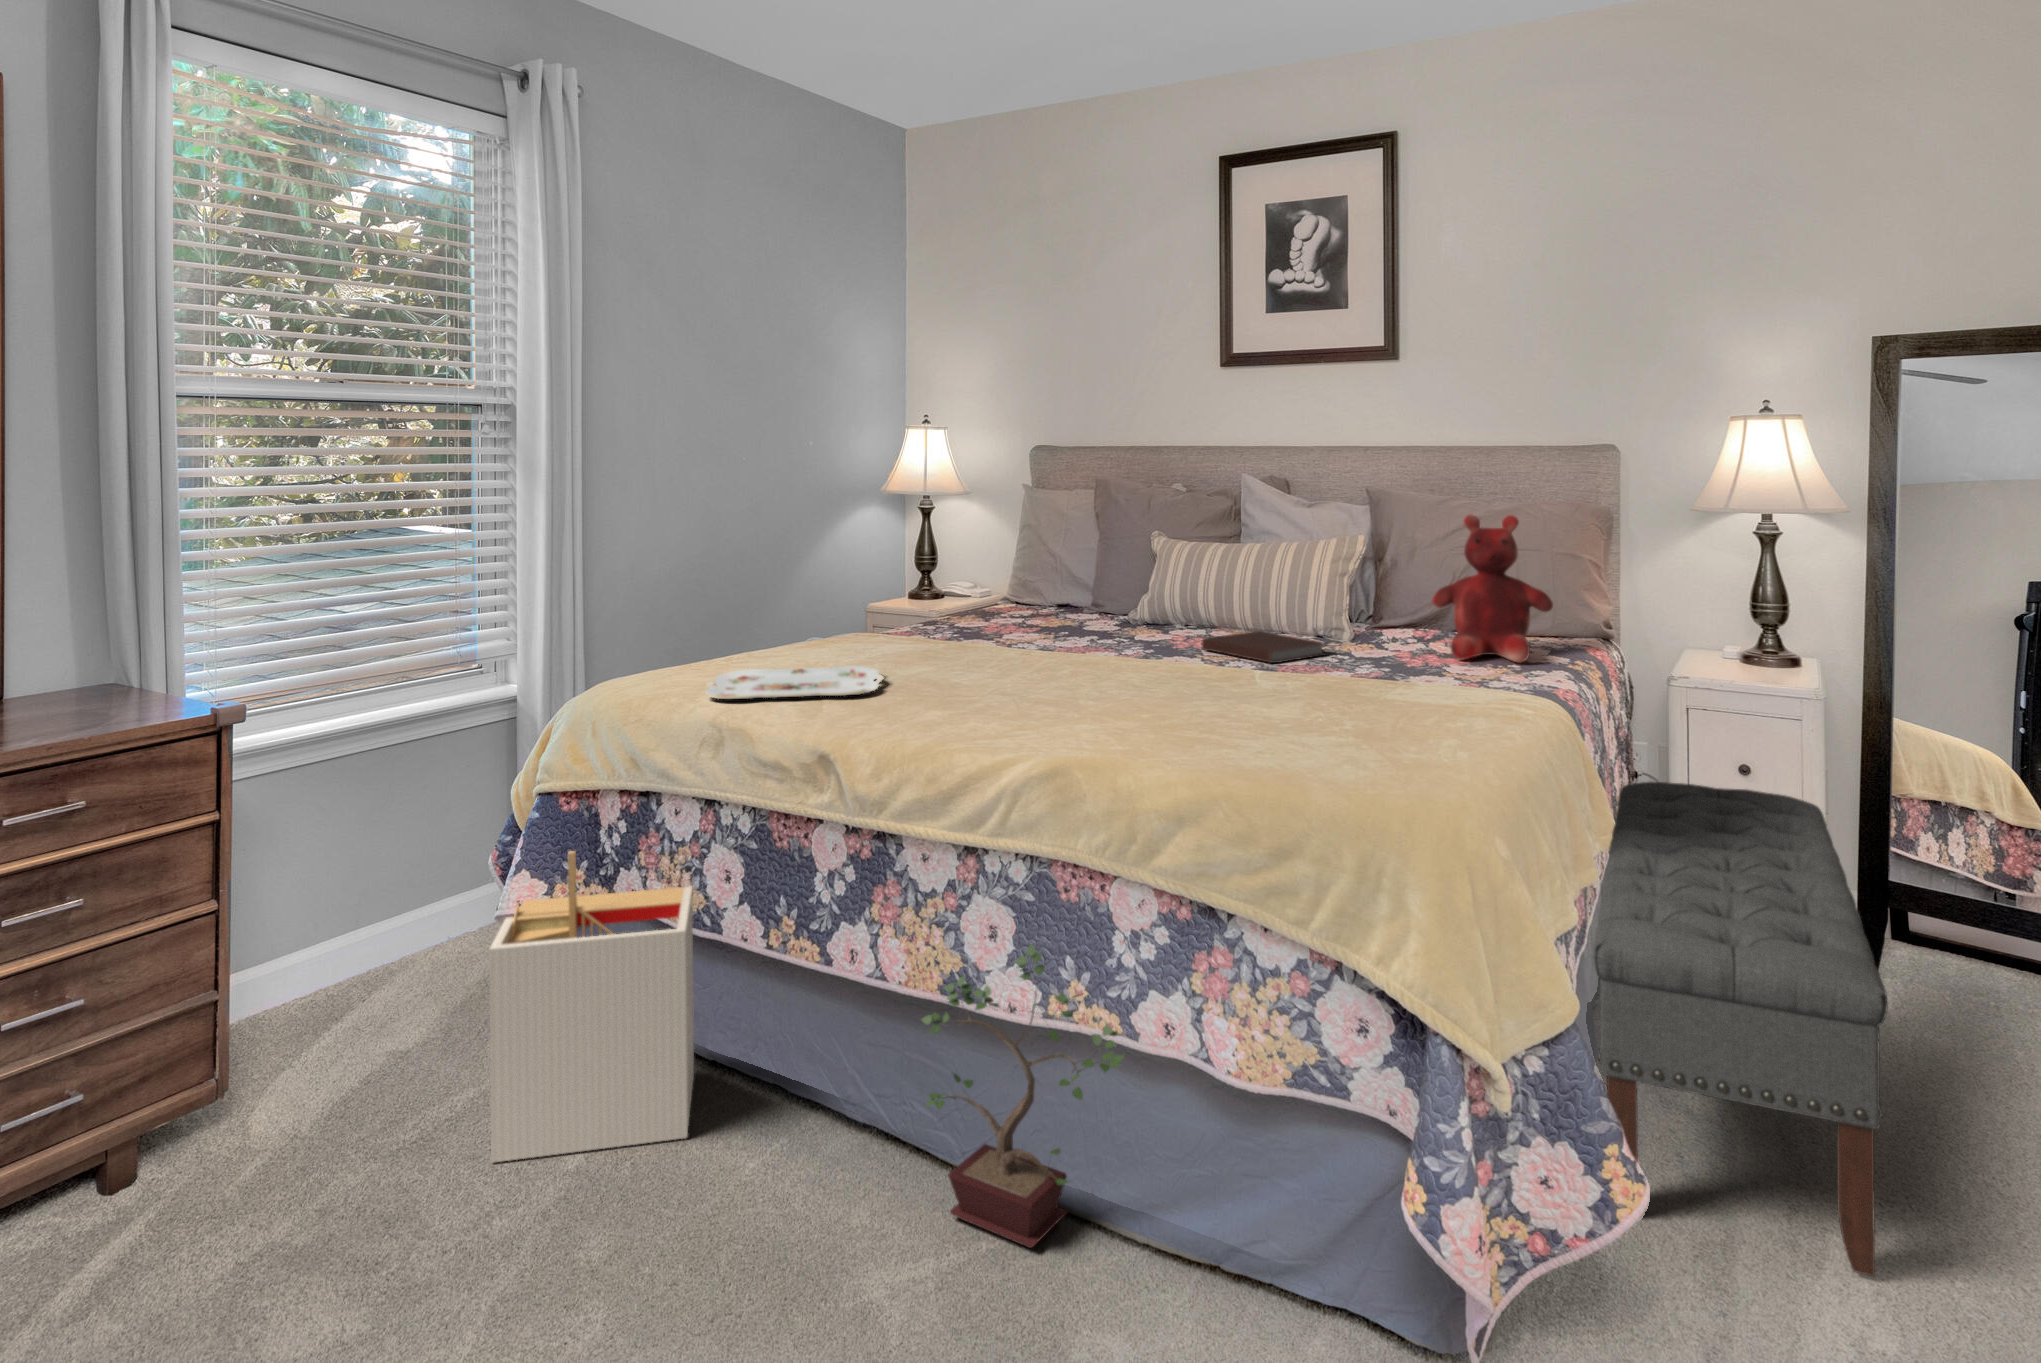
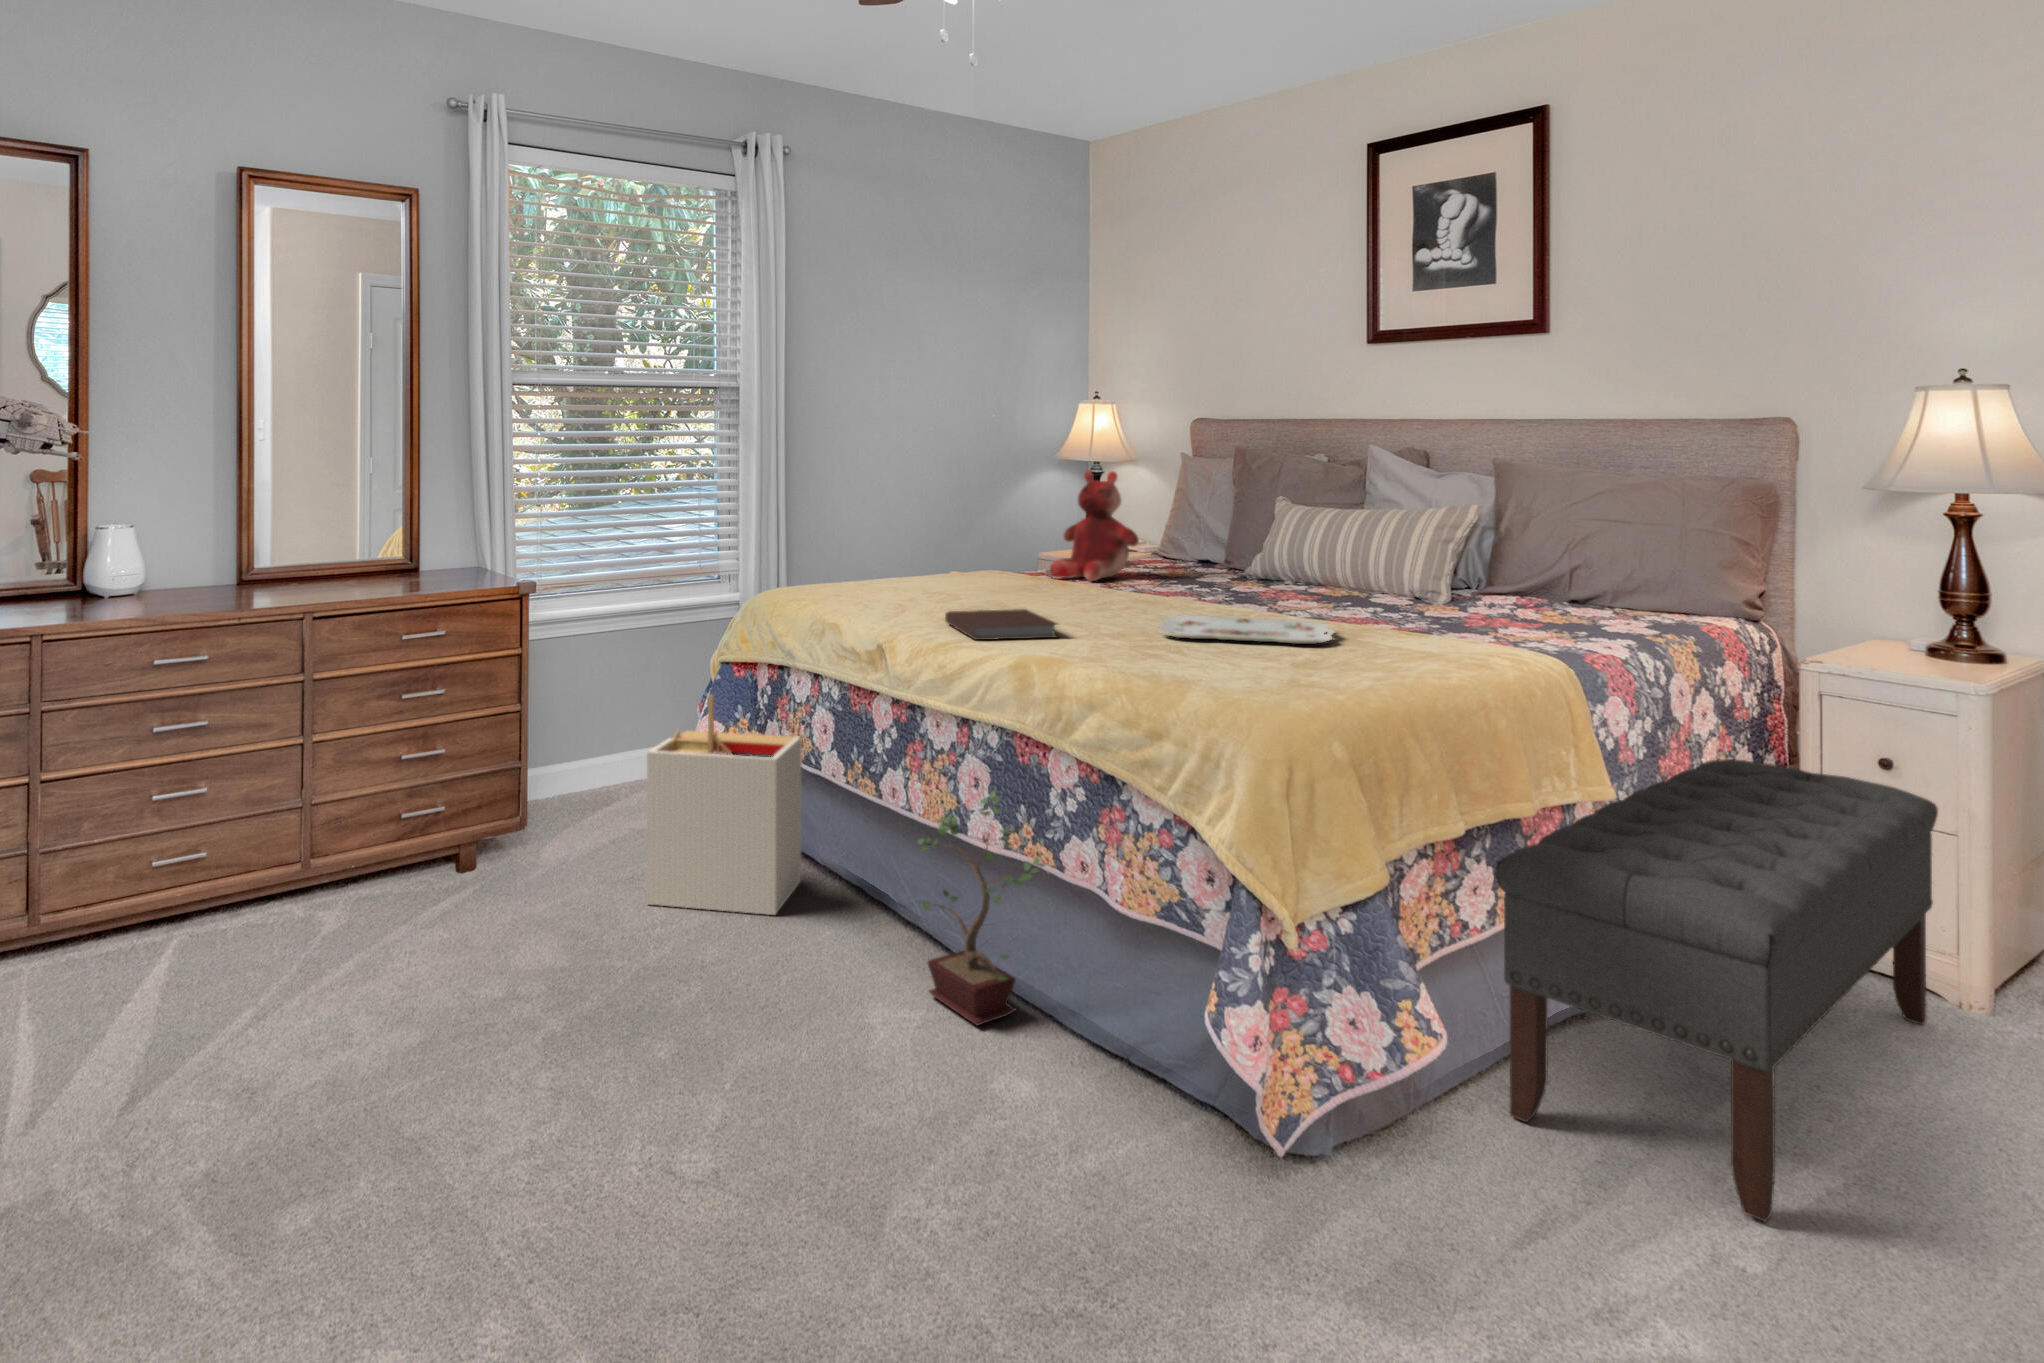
teddy bear: present [1432,515,1553,662] -> present [1050,471,1139,581]
notebook: present [1202,631,1325,663] -> present [945,609,1057,640]
serving tray: present [705,666,884,699] -> present [1157,615,1335,644]

